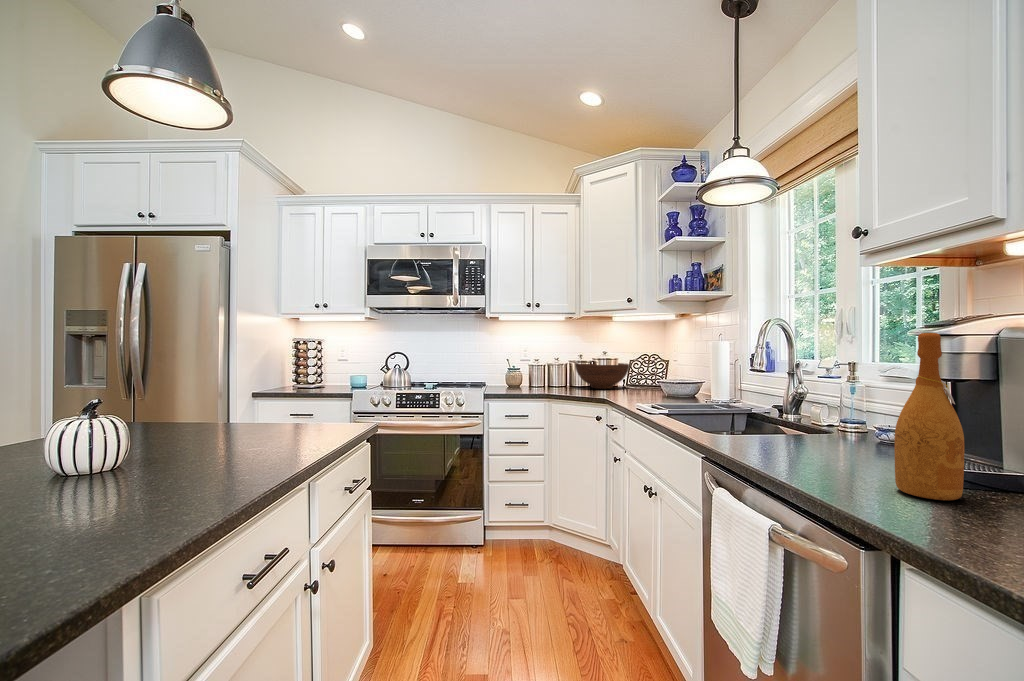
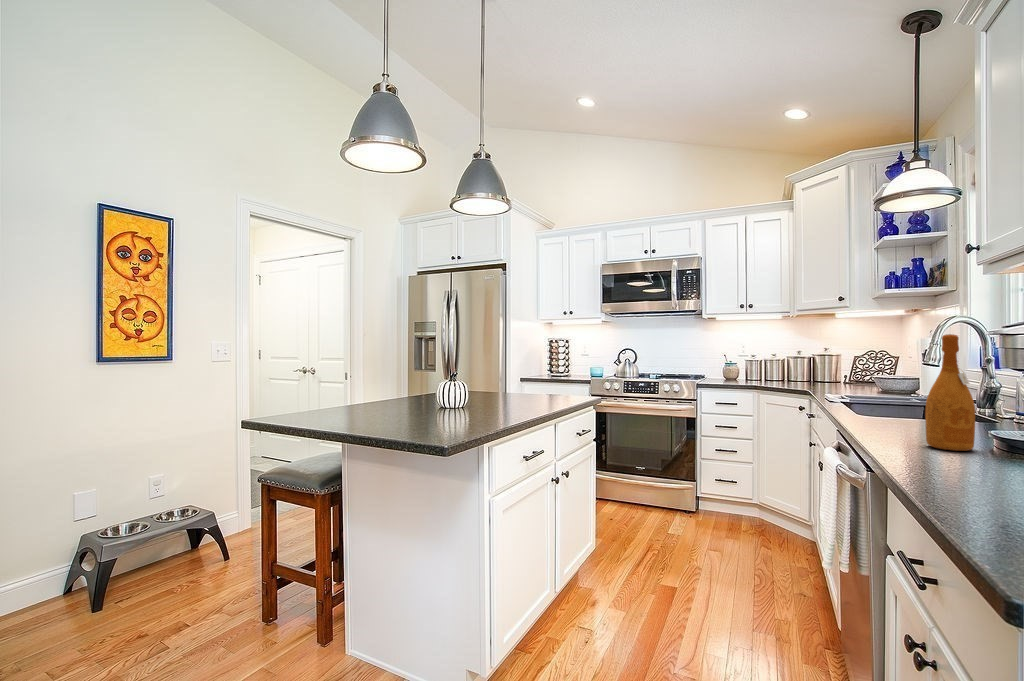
fruit bowl: present [575,362,629,389] -> none [789,358,849,384]

